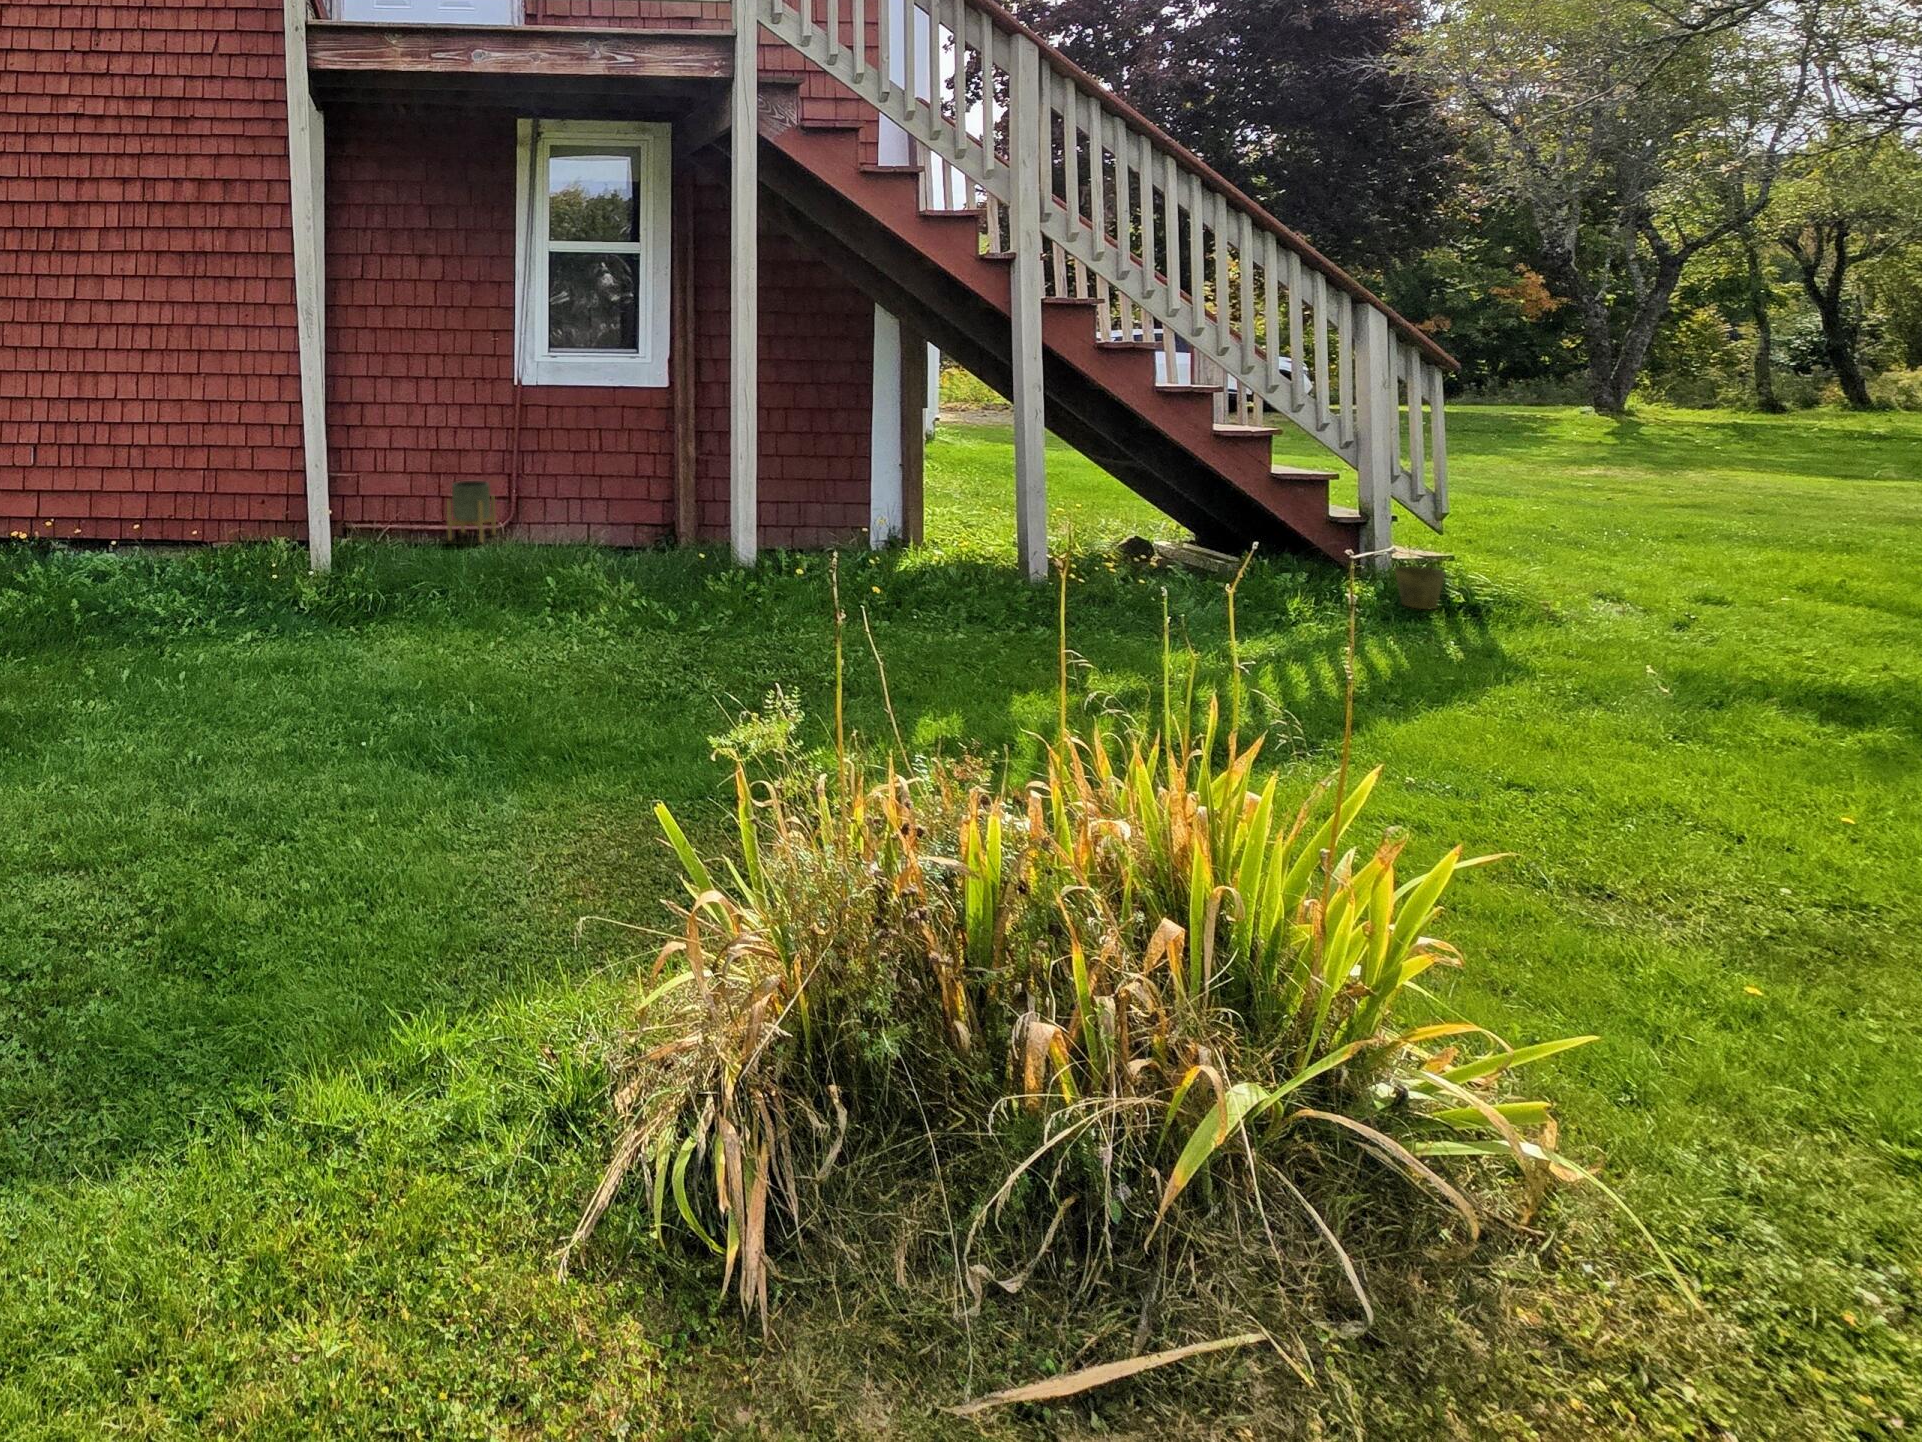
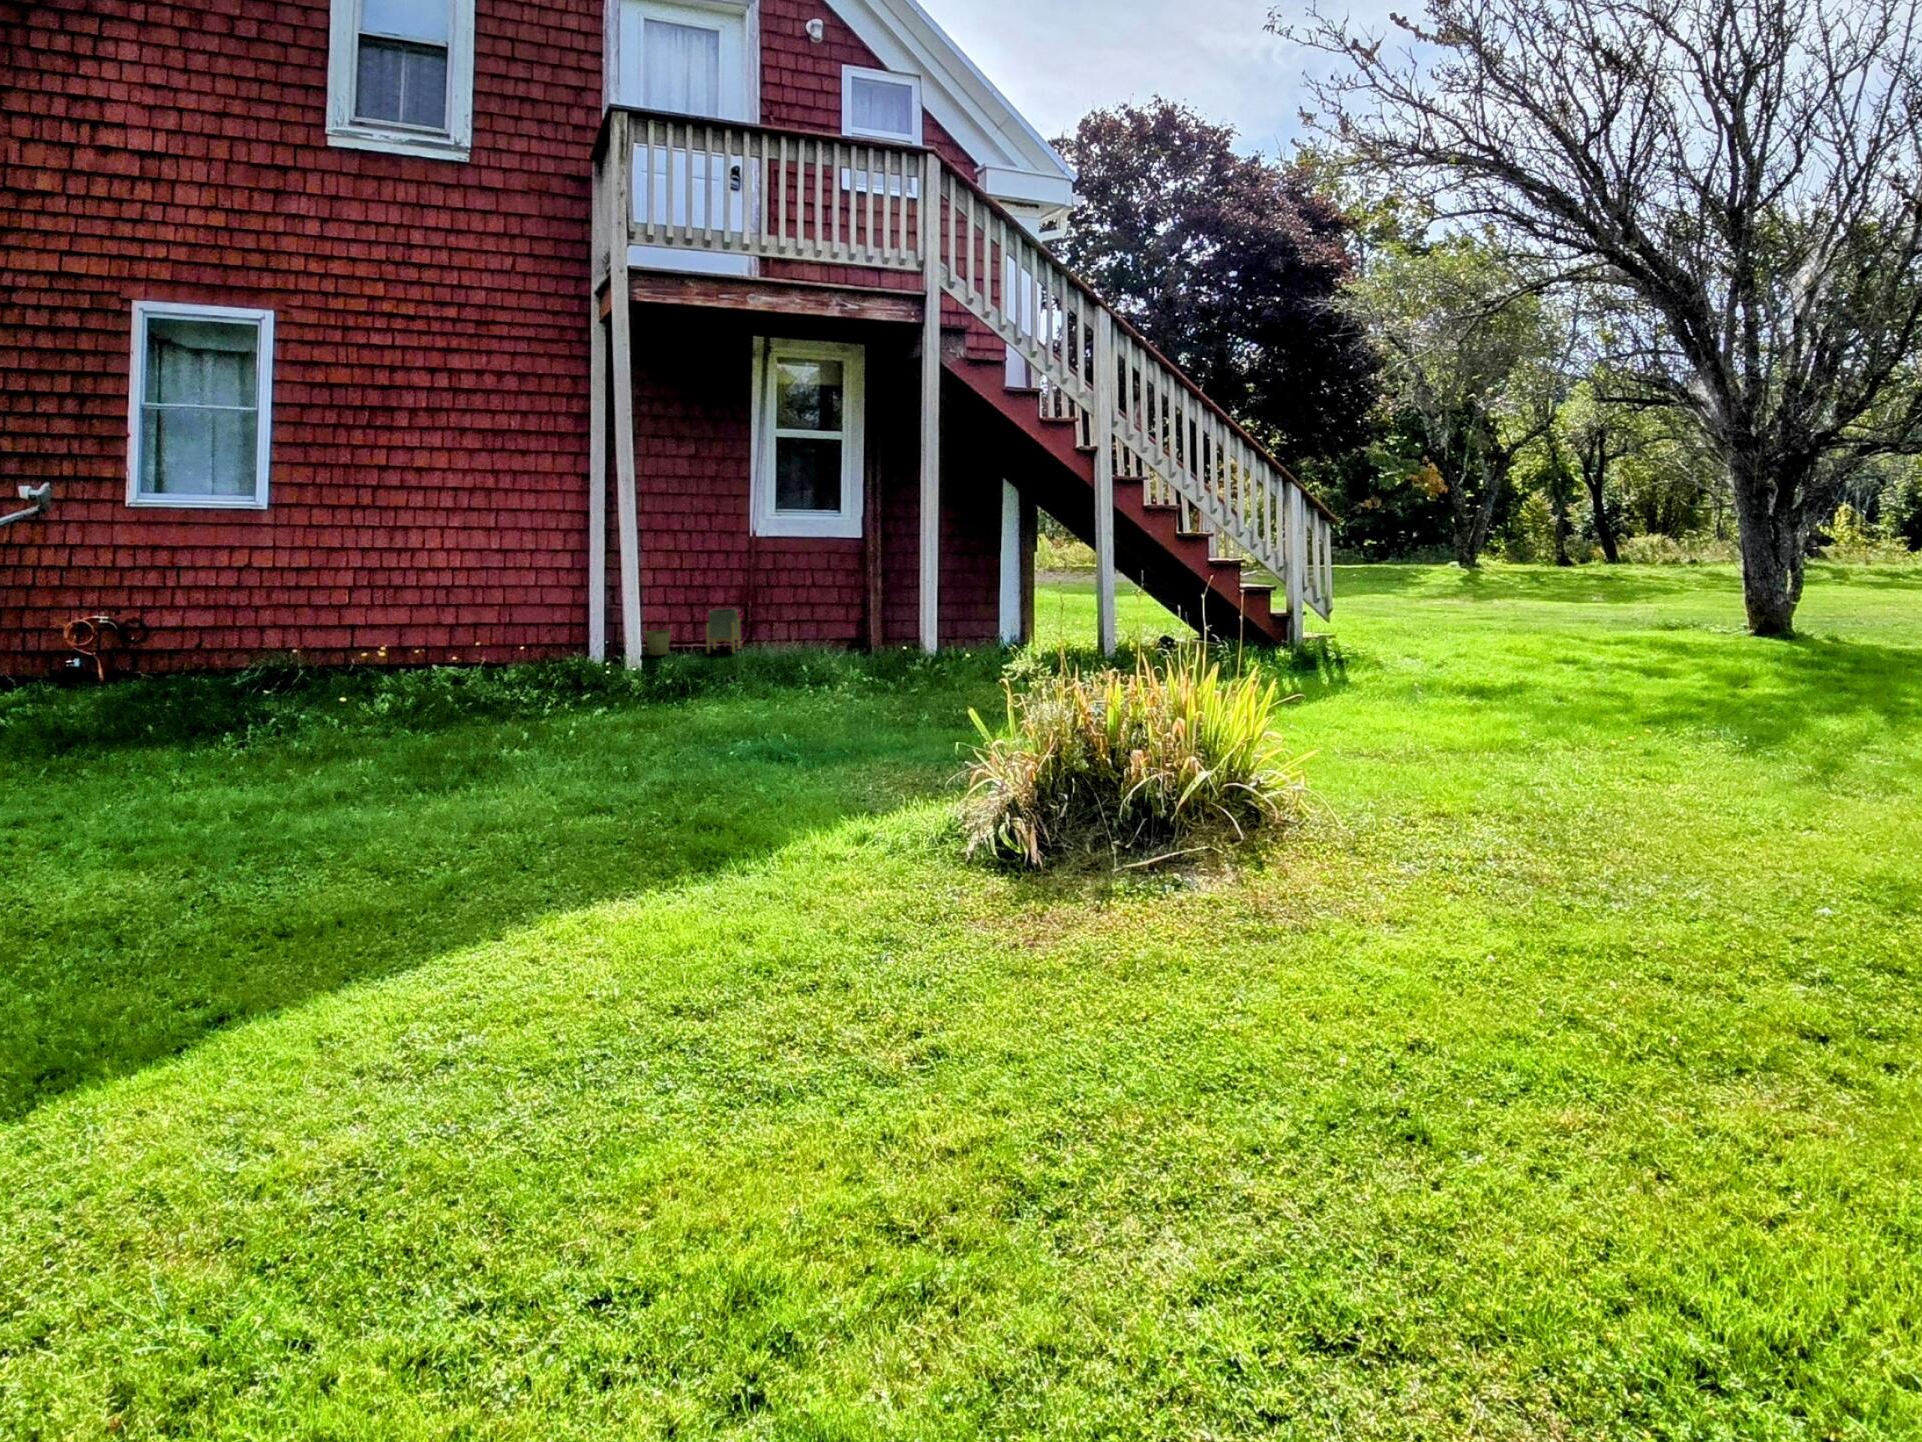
bucket: present [1394,565,1445,609] -> present [645,629,671,655]

